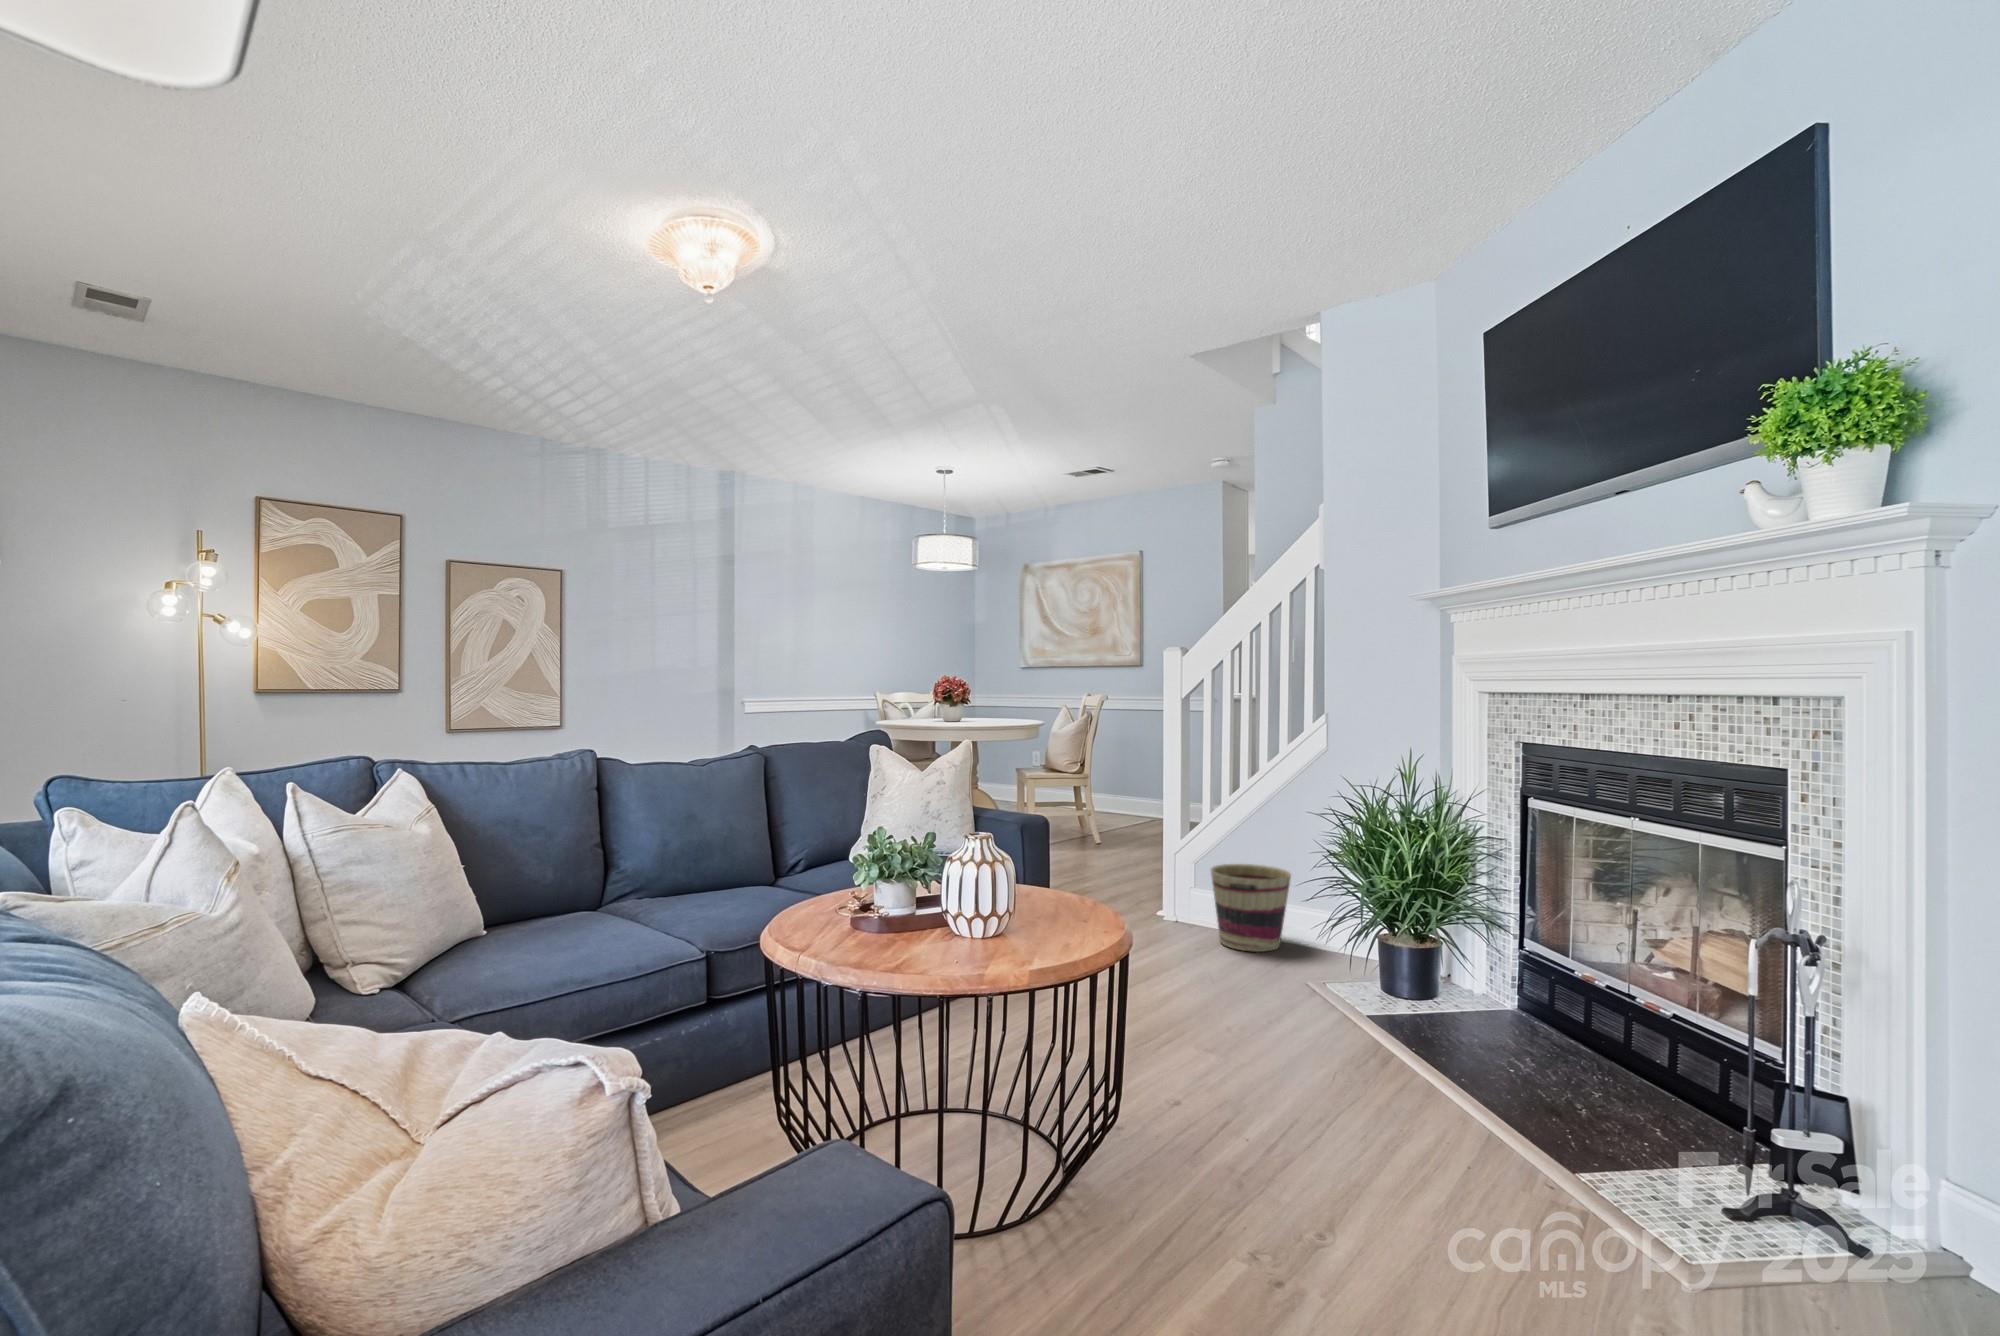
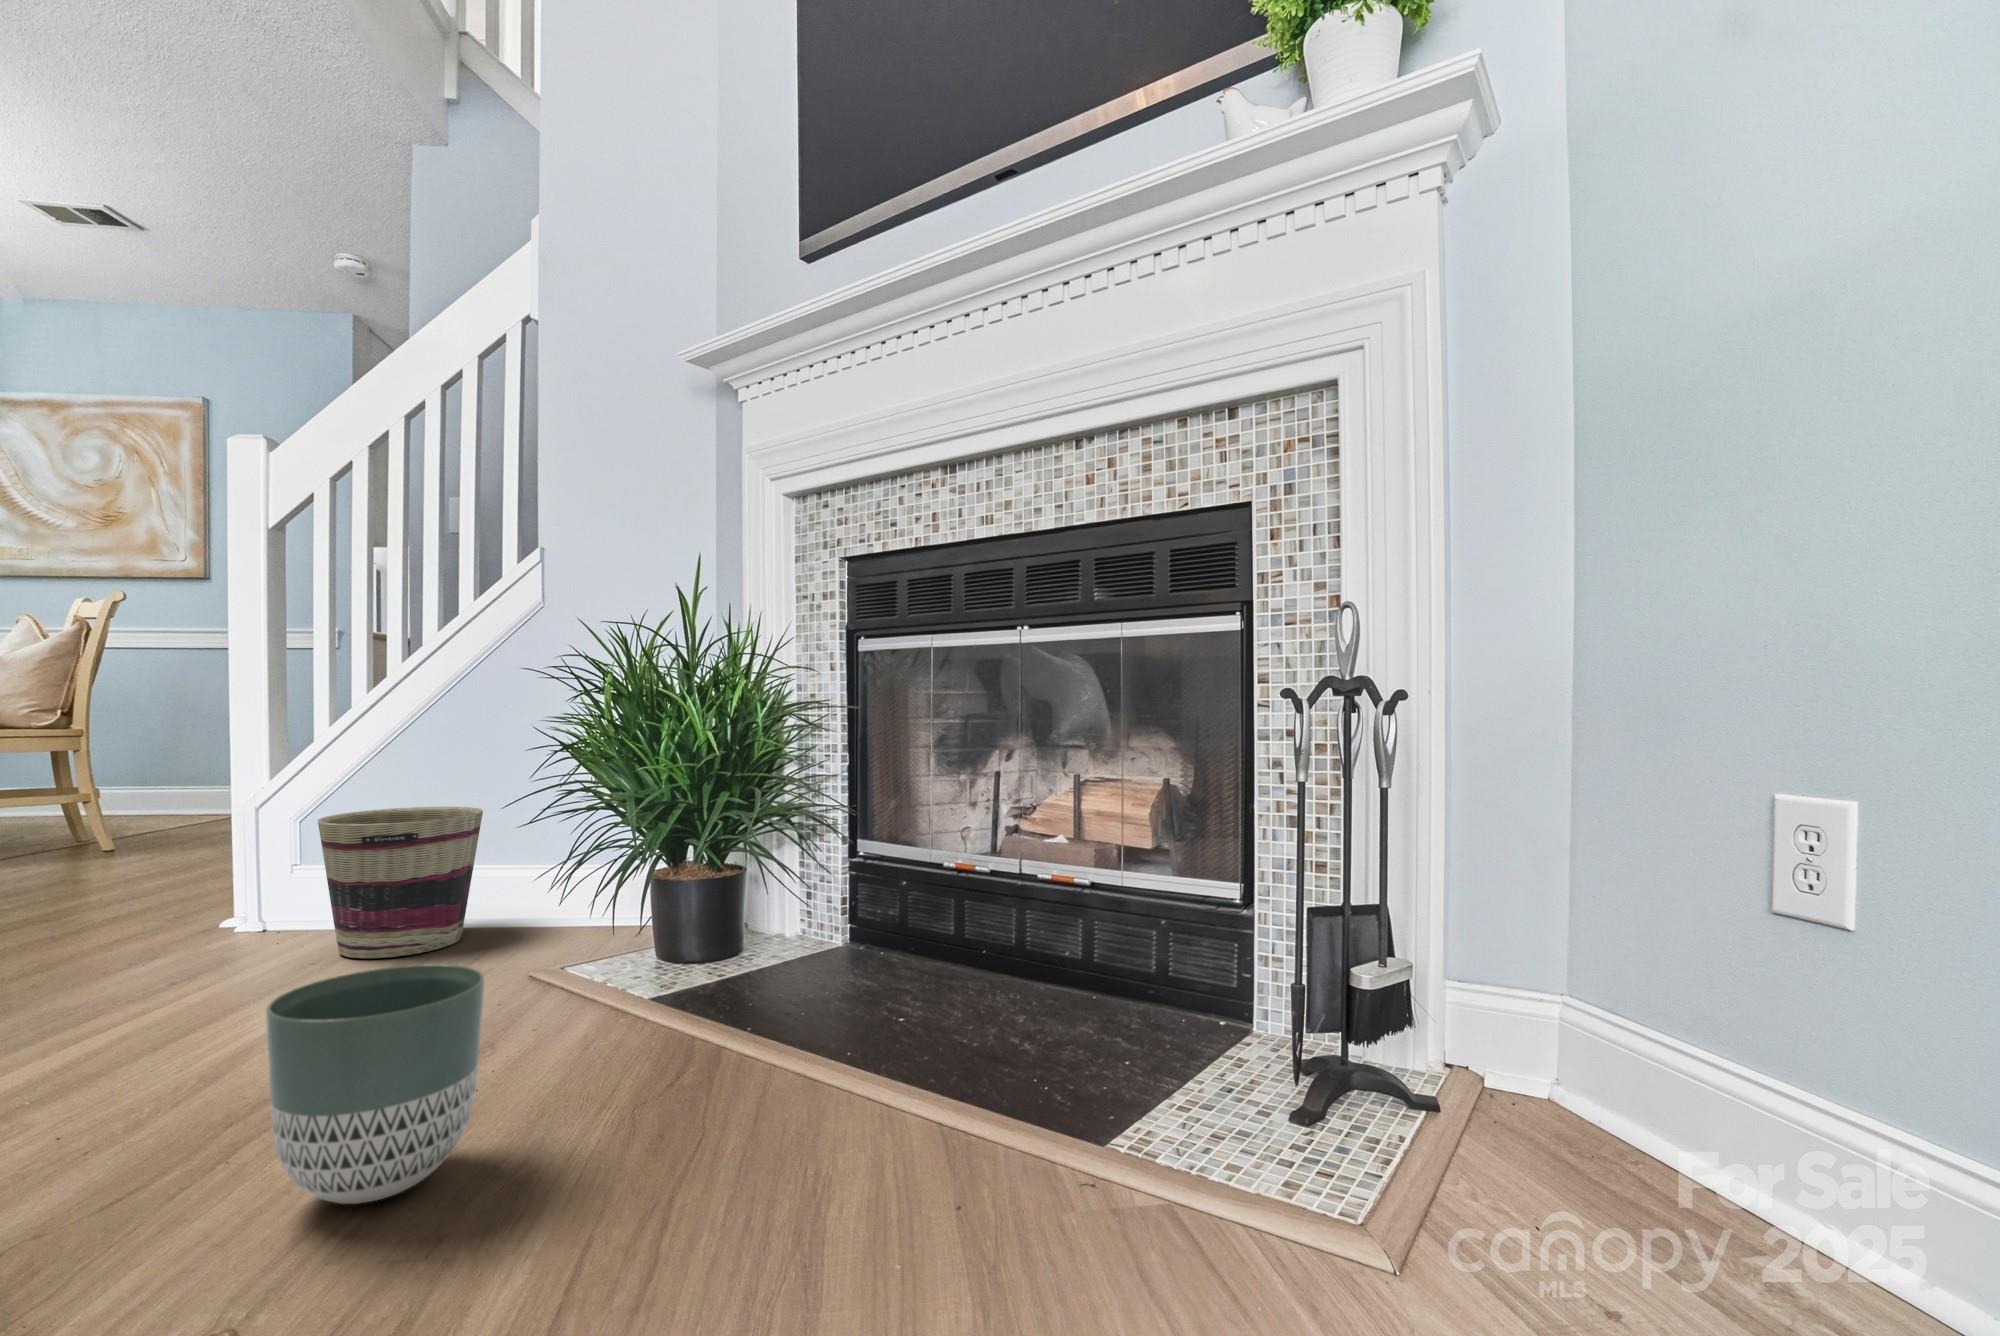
planter: none [1195,969,1272,1066] -> present [266,964,484,1204]

